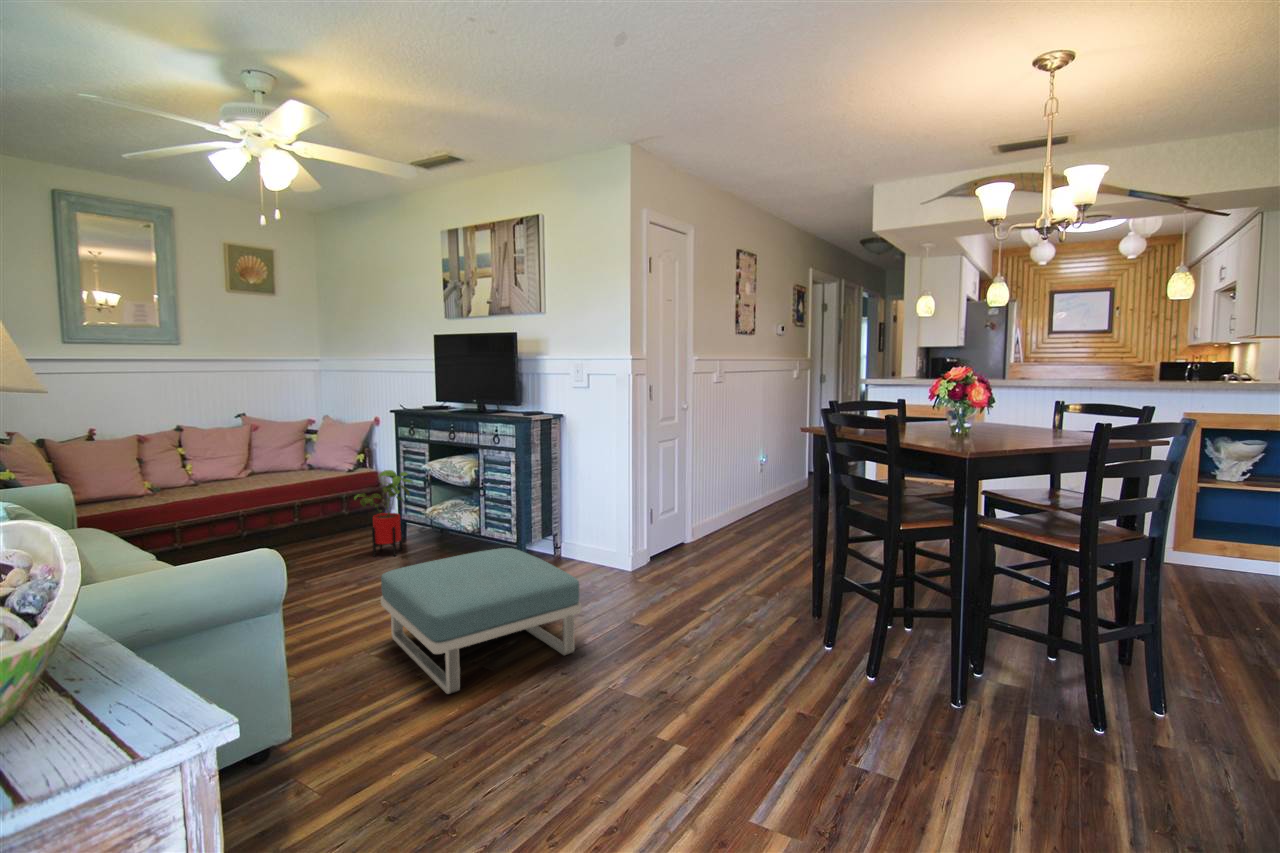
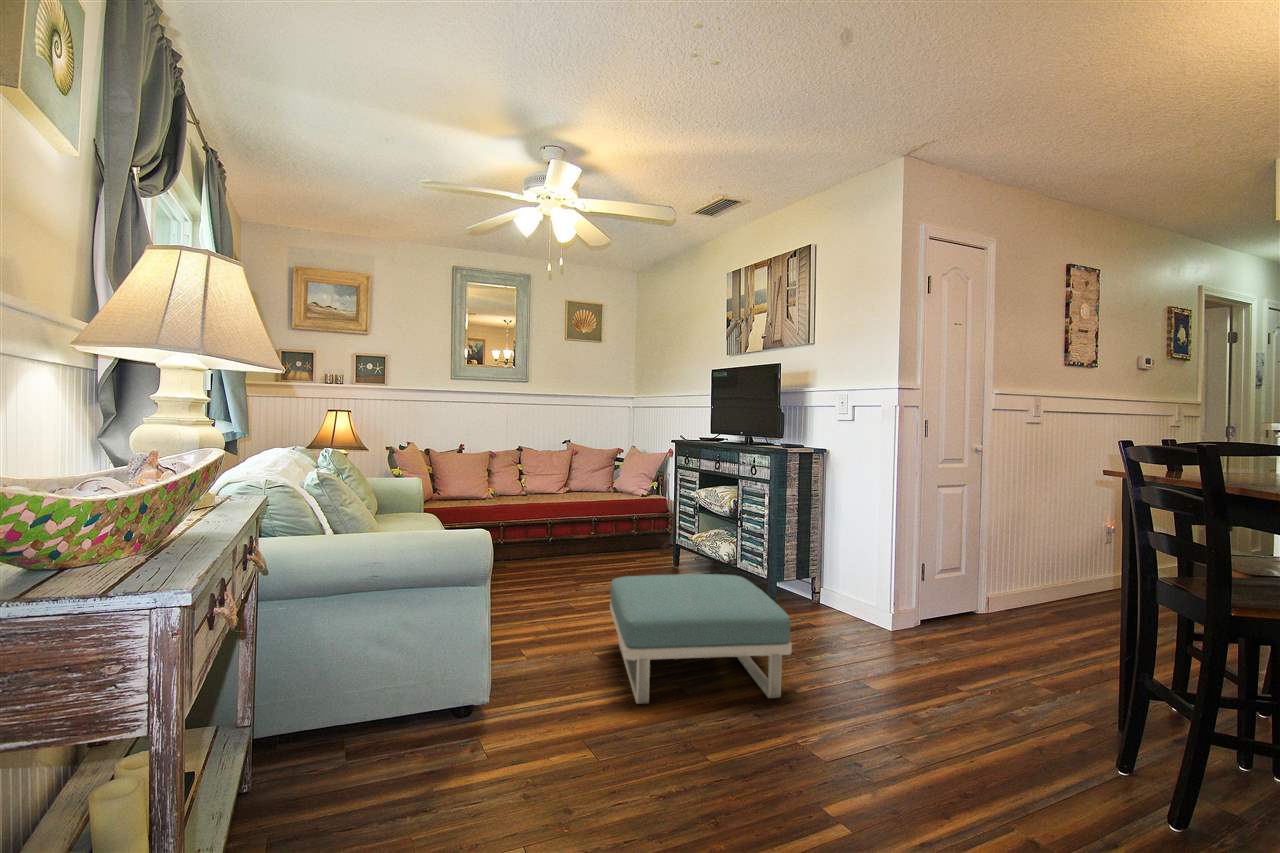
house plant: present [354,470,412,557] -> none [629,493,680,576]

